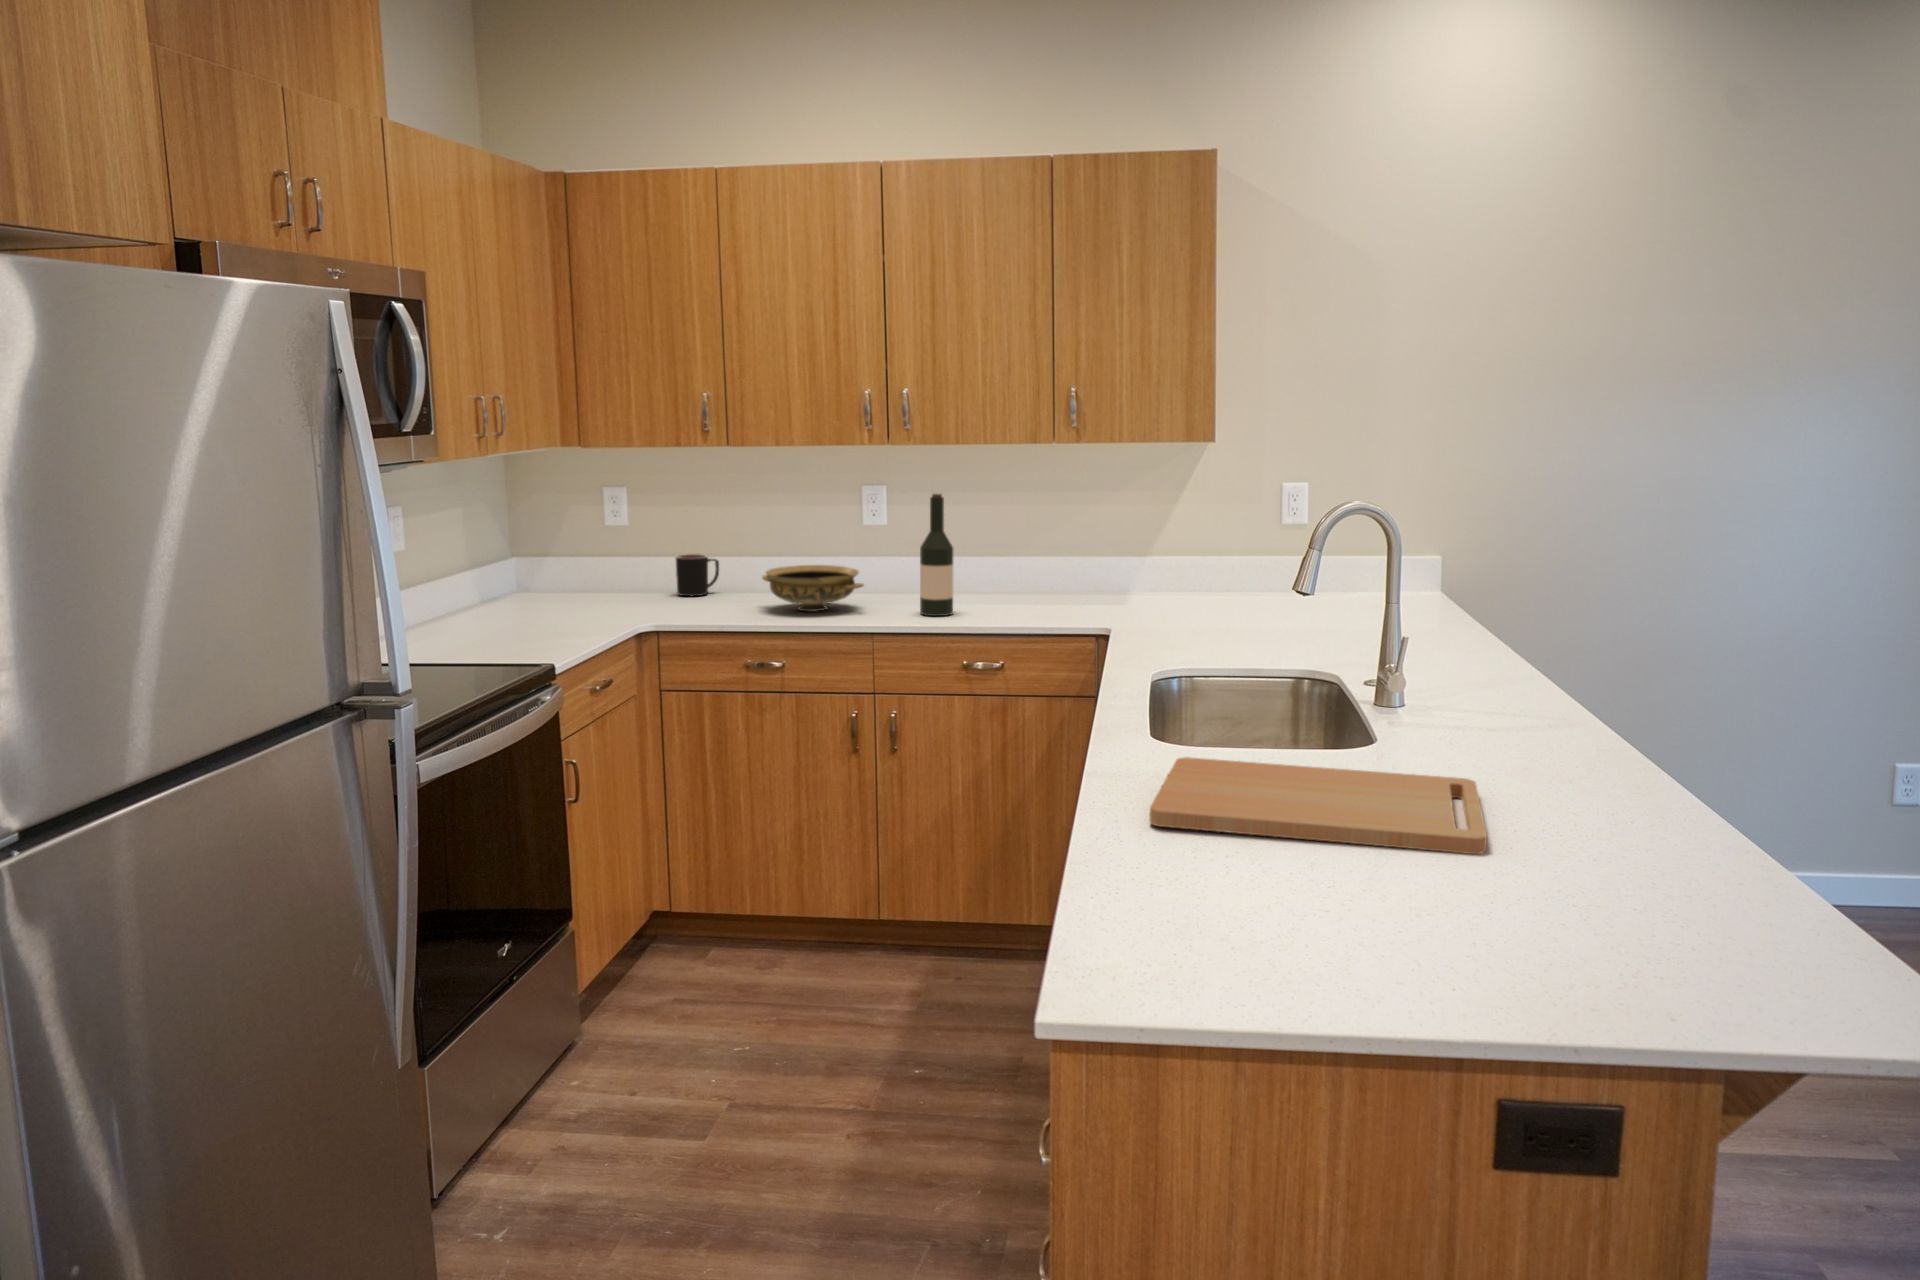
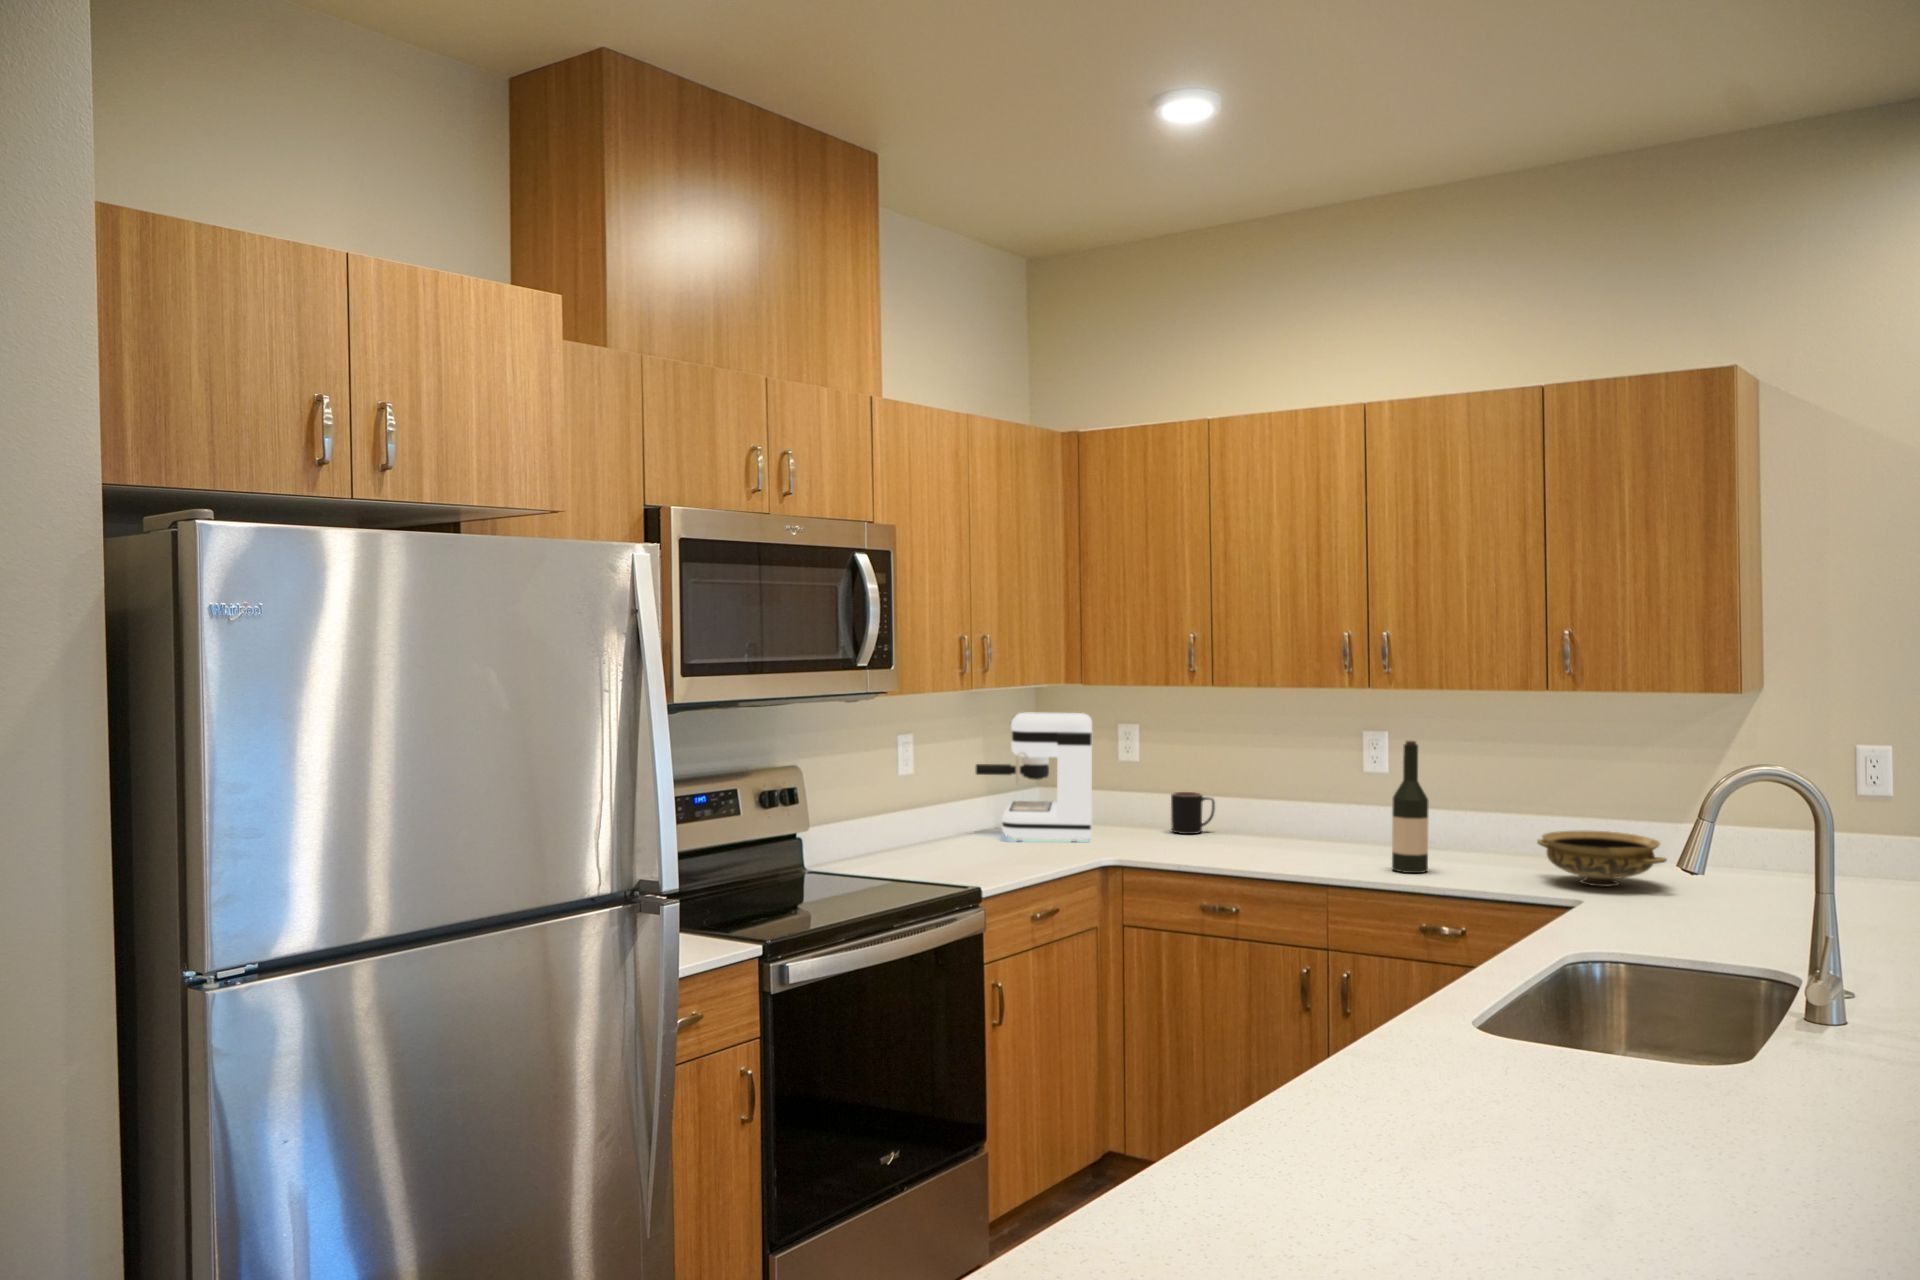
coffee maker: none [470,478,610,616] -> present [976,712,1092,842]
ceramic bowl: present [762,565,863,611] -> present [1537,830,1666,886]
cutting board: present [1150,757,1487,854] -> none [1356,1053,1833,1228]

